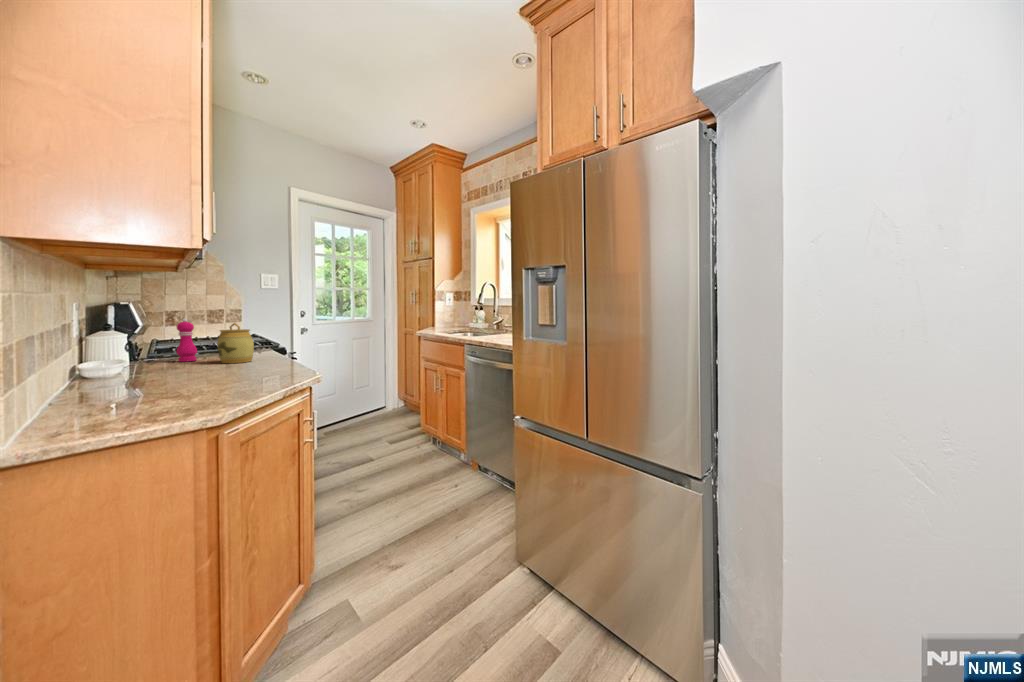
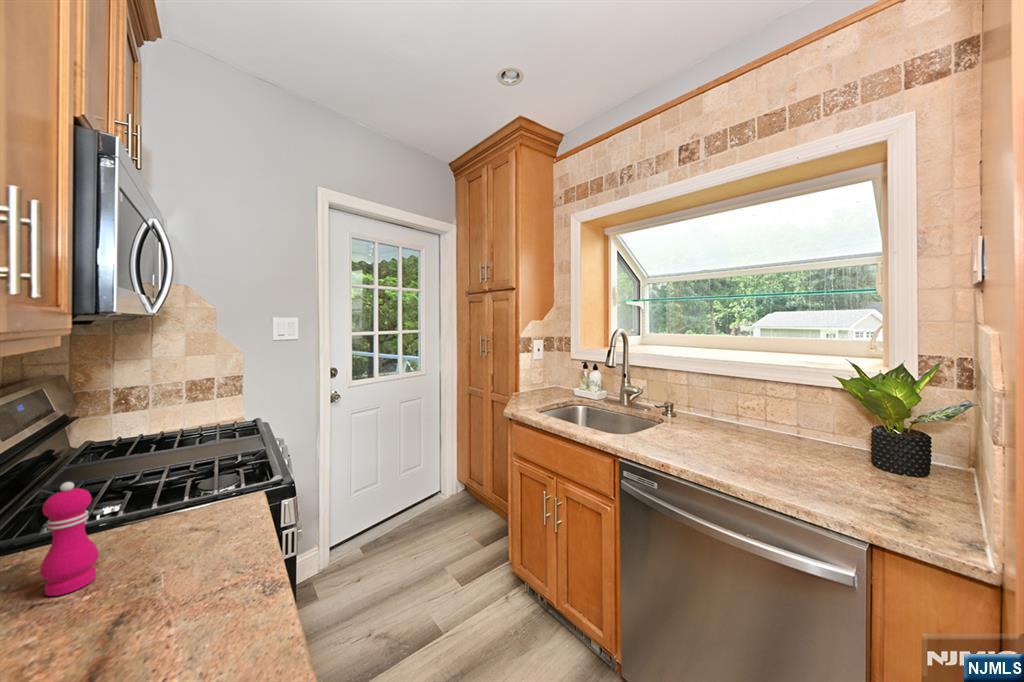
jar: present [217,323,254,363] -> none [123,503,225,628]

